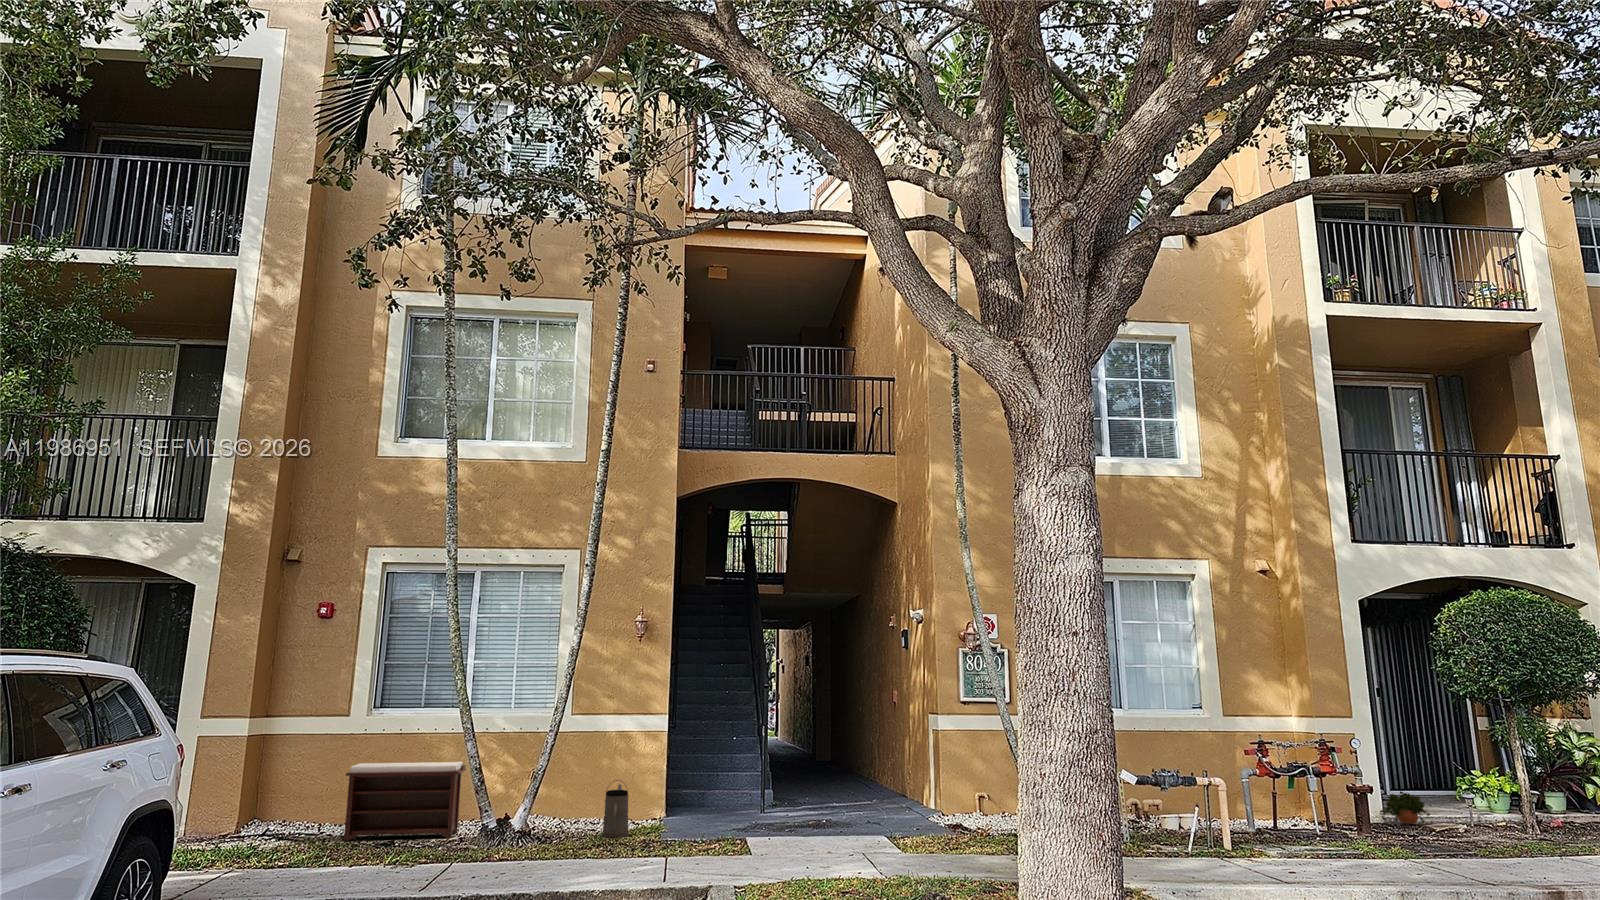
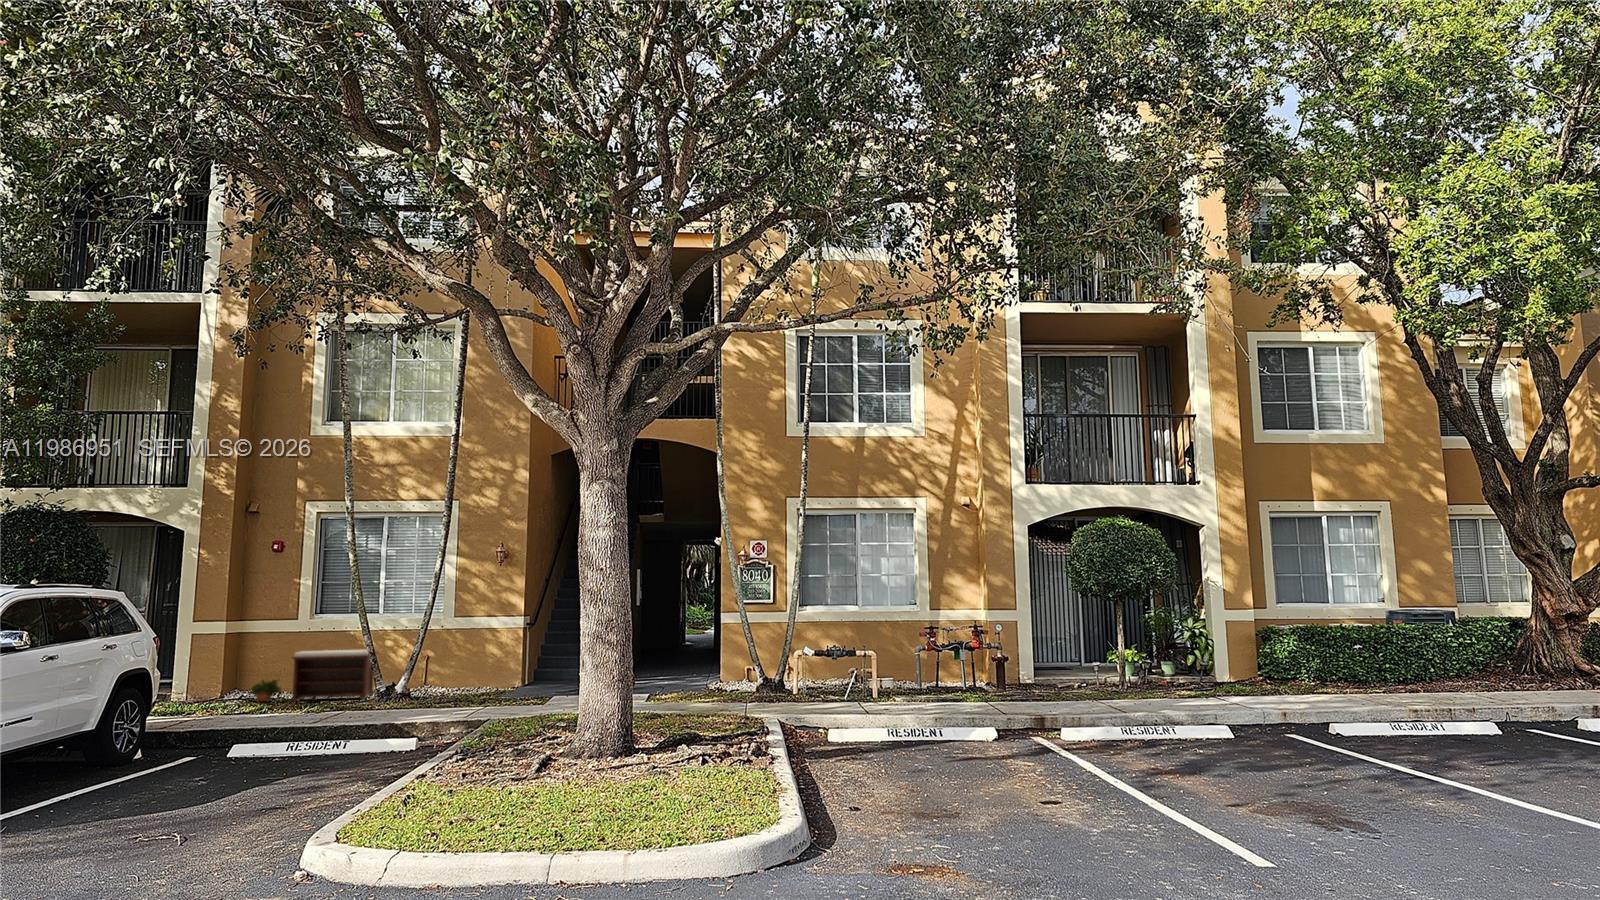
watering can: present [602,780,629,837] -> none [467,660,487,698]
potted plant: present [1380,791,1430,823] -> present [248,680,281,701]

